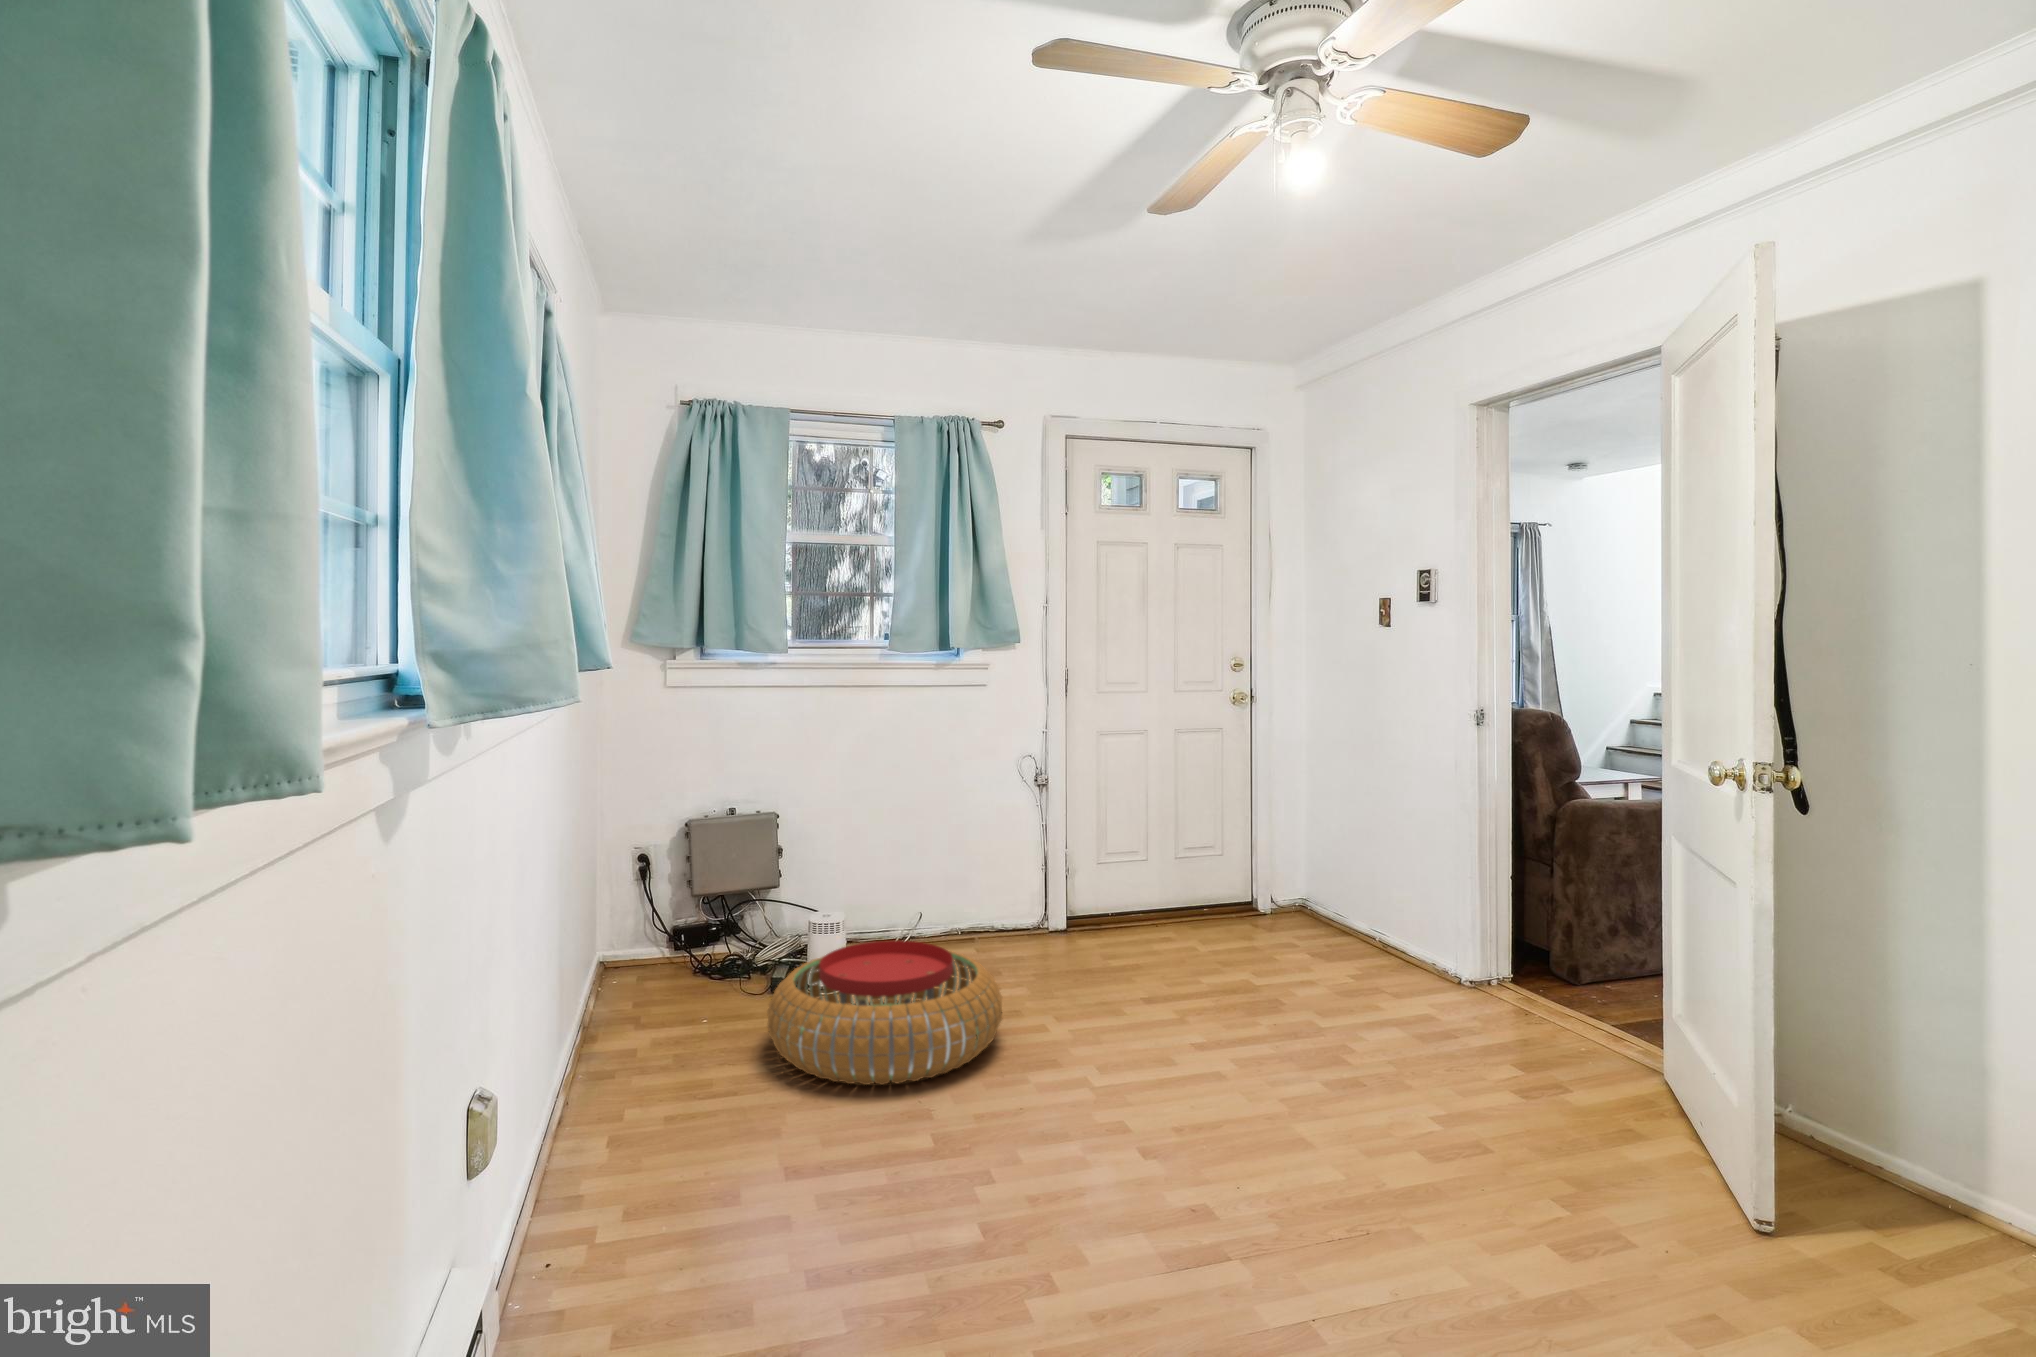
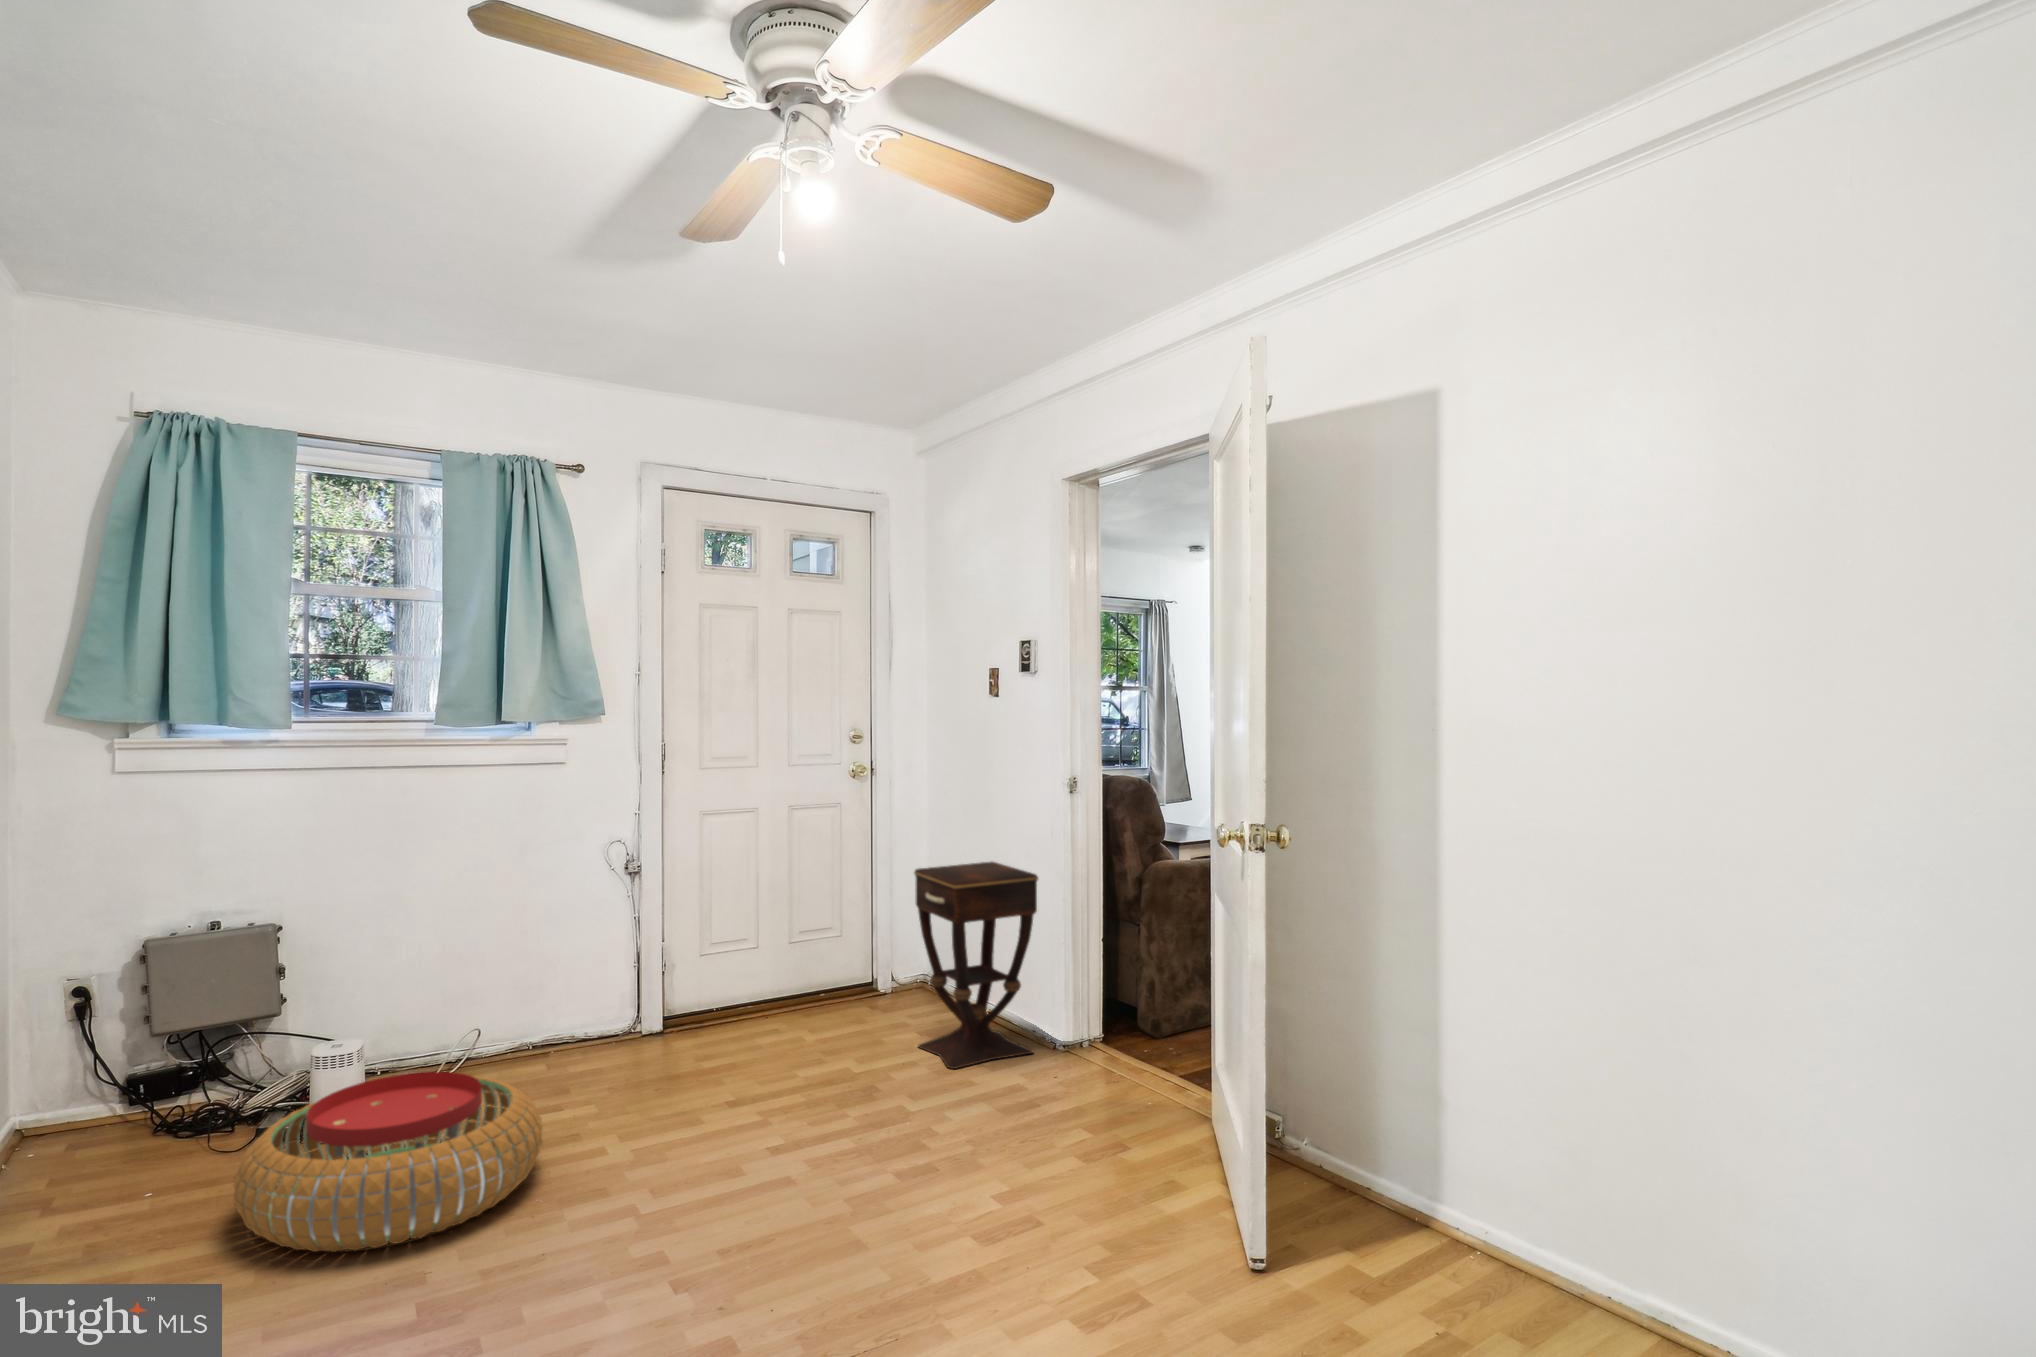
side table: none [1308,789,1442,985] -> present [914,862,1038,1069]

